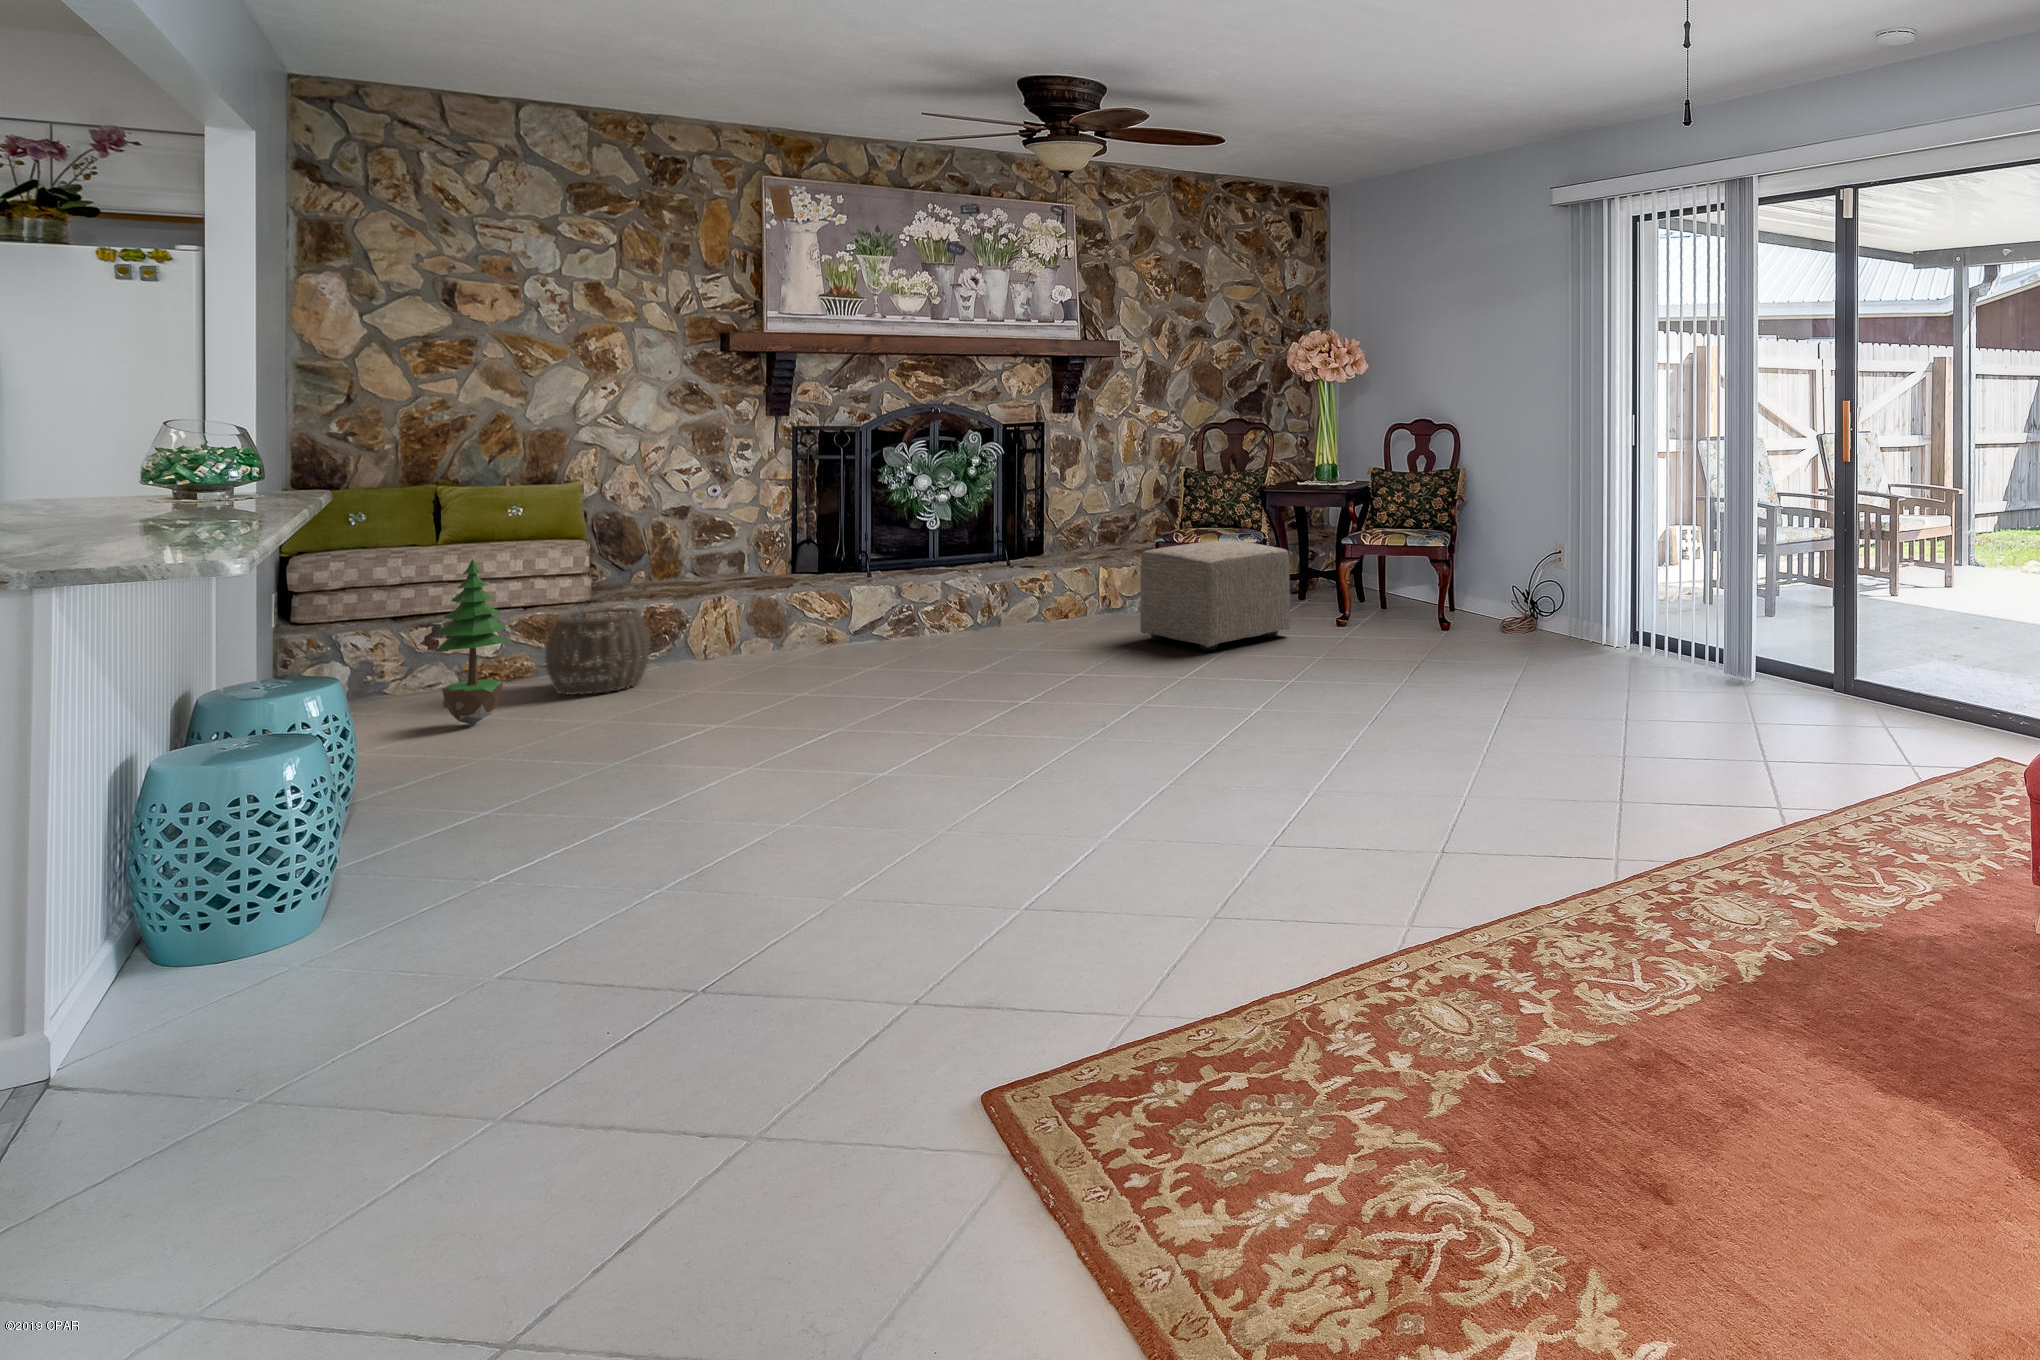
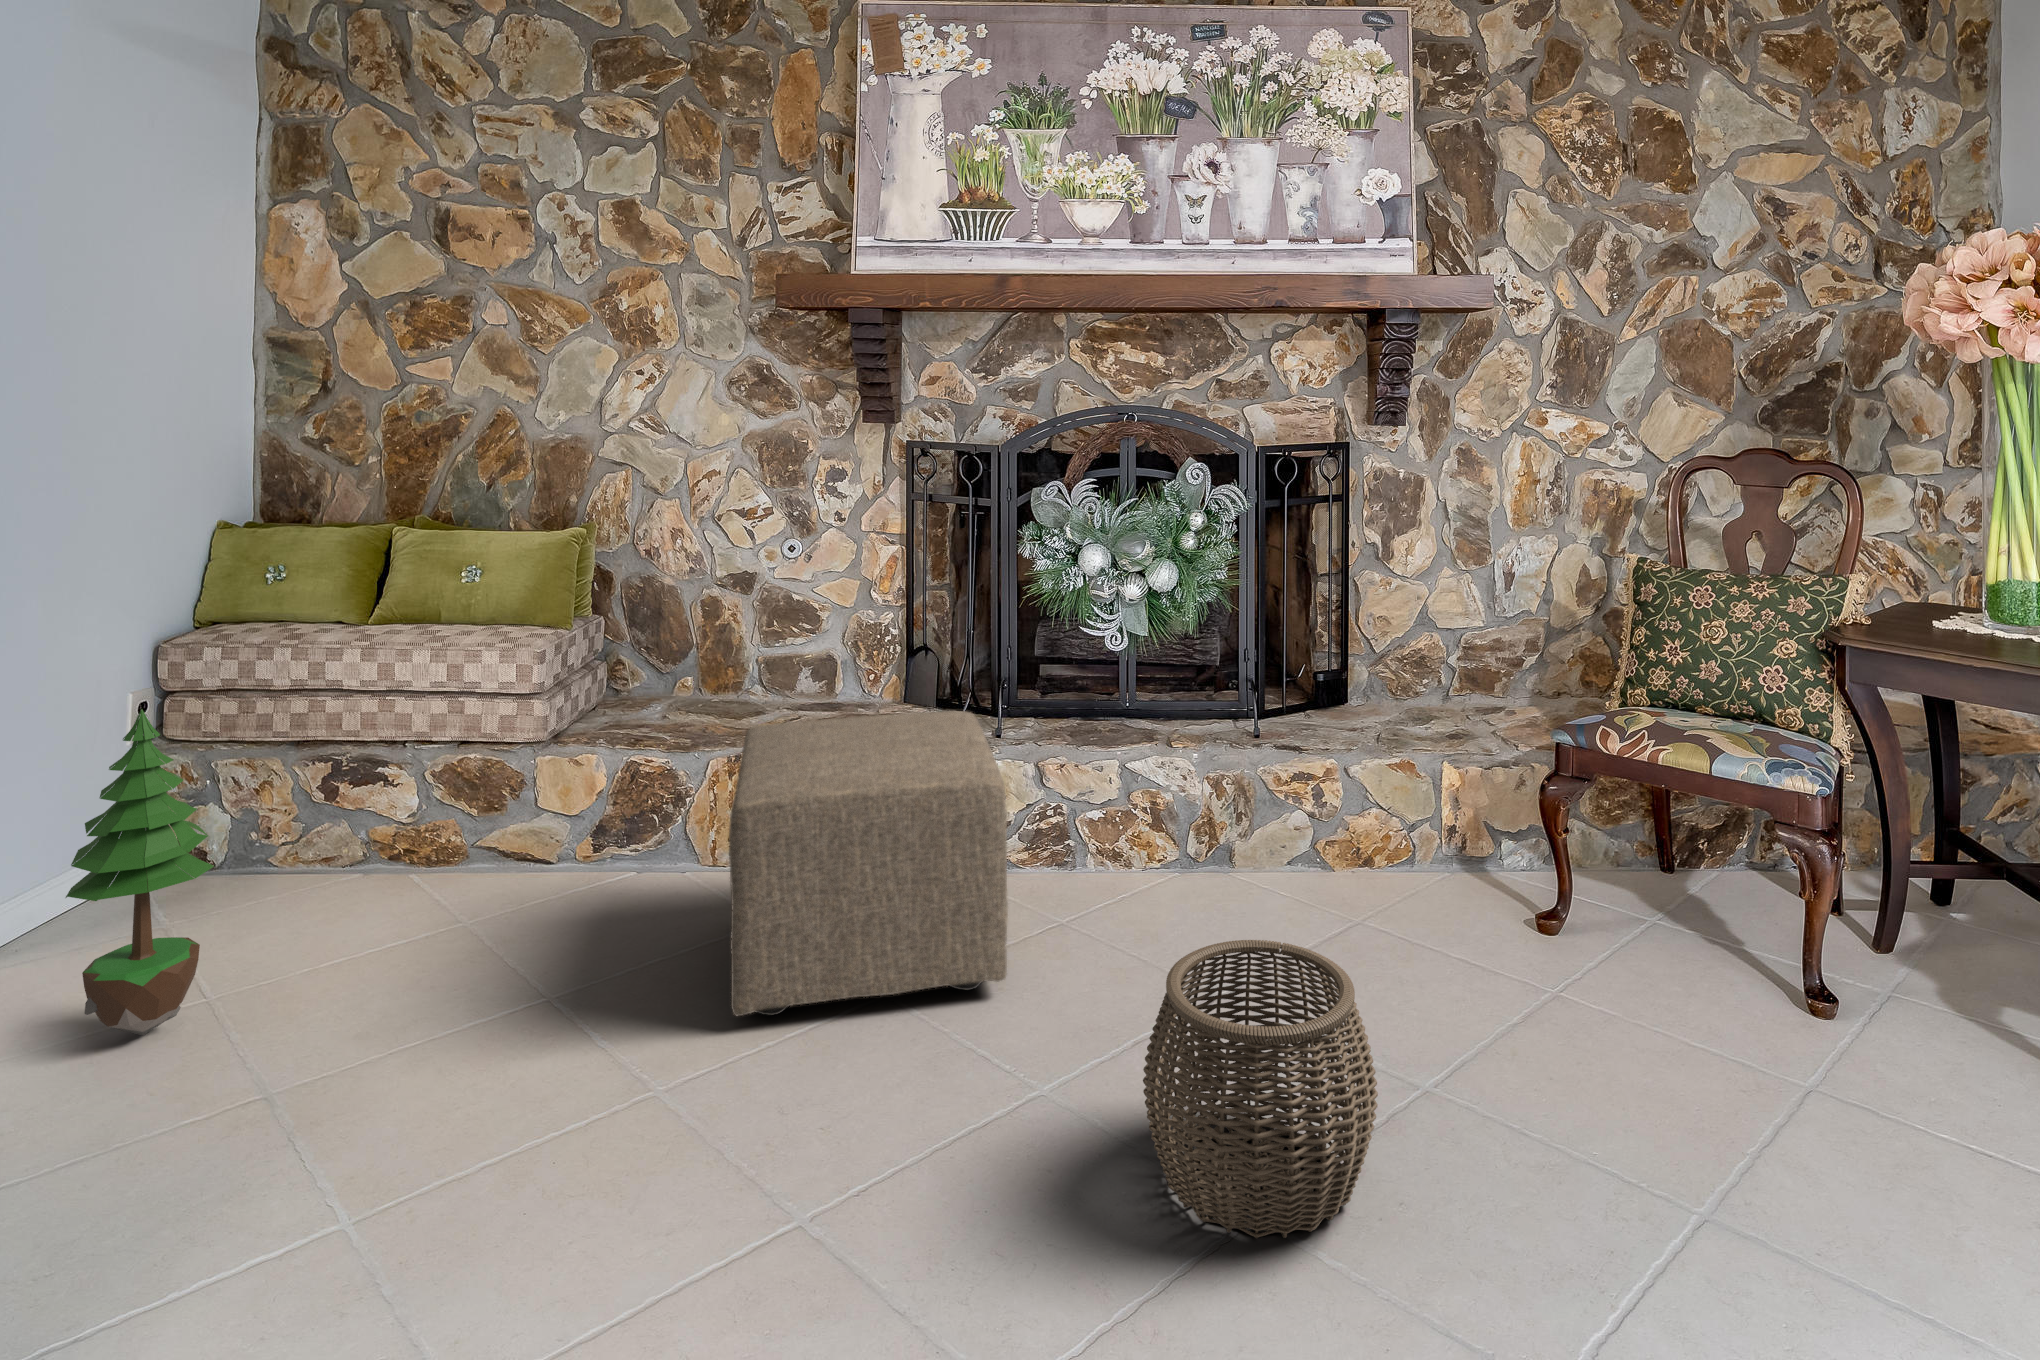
ottoman: present [1140,540,1290,651] -> present [729,711,1008,1016]
woven basket: present [545,607,651,695] -> present [1143,940,1378,1238]

